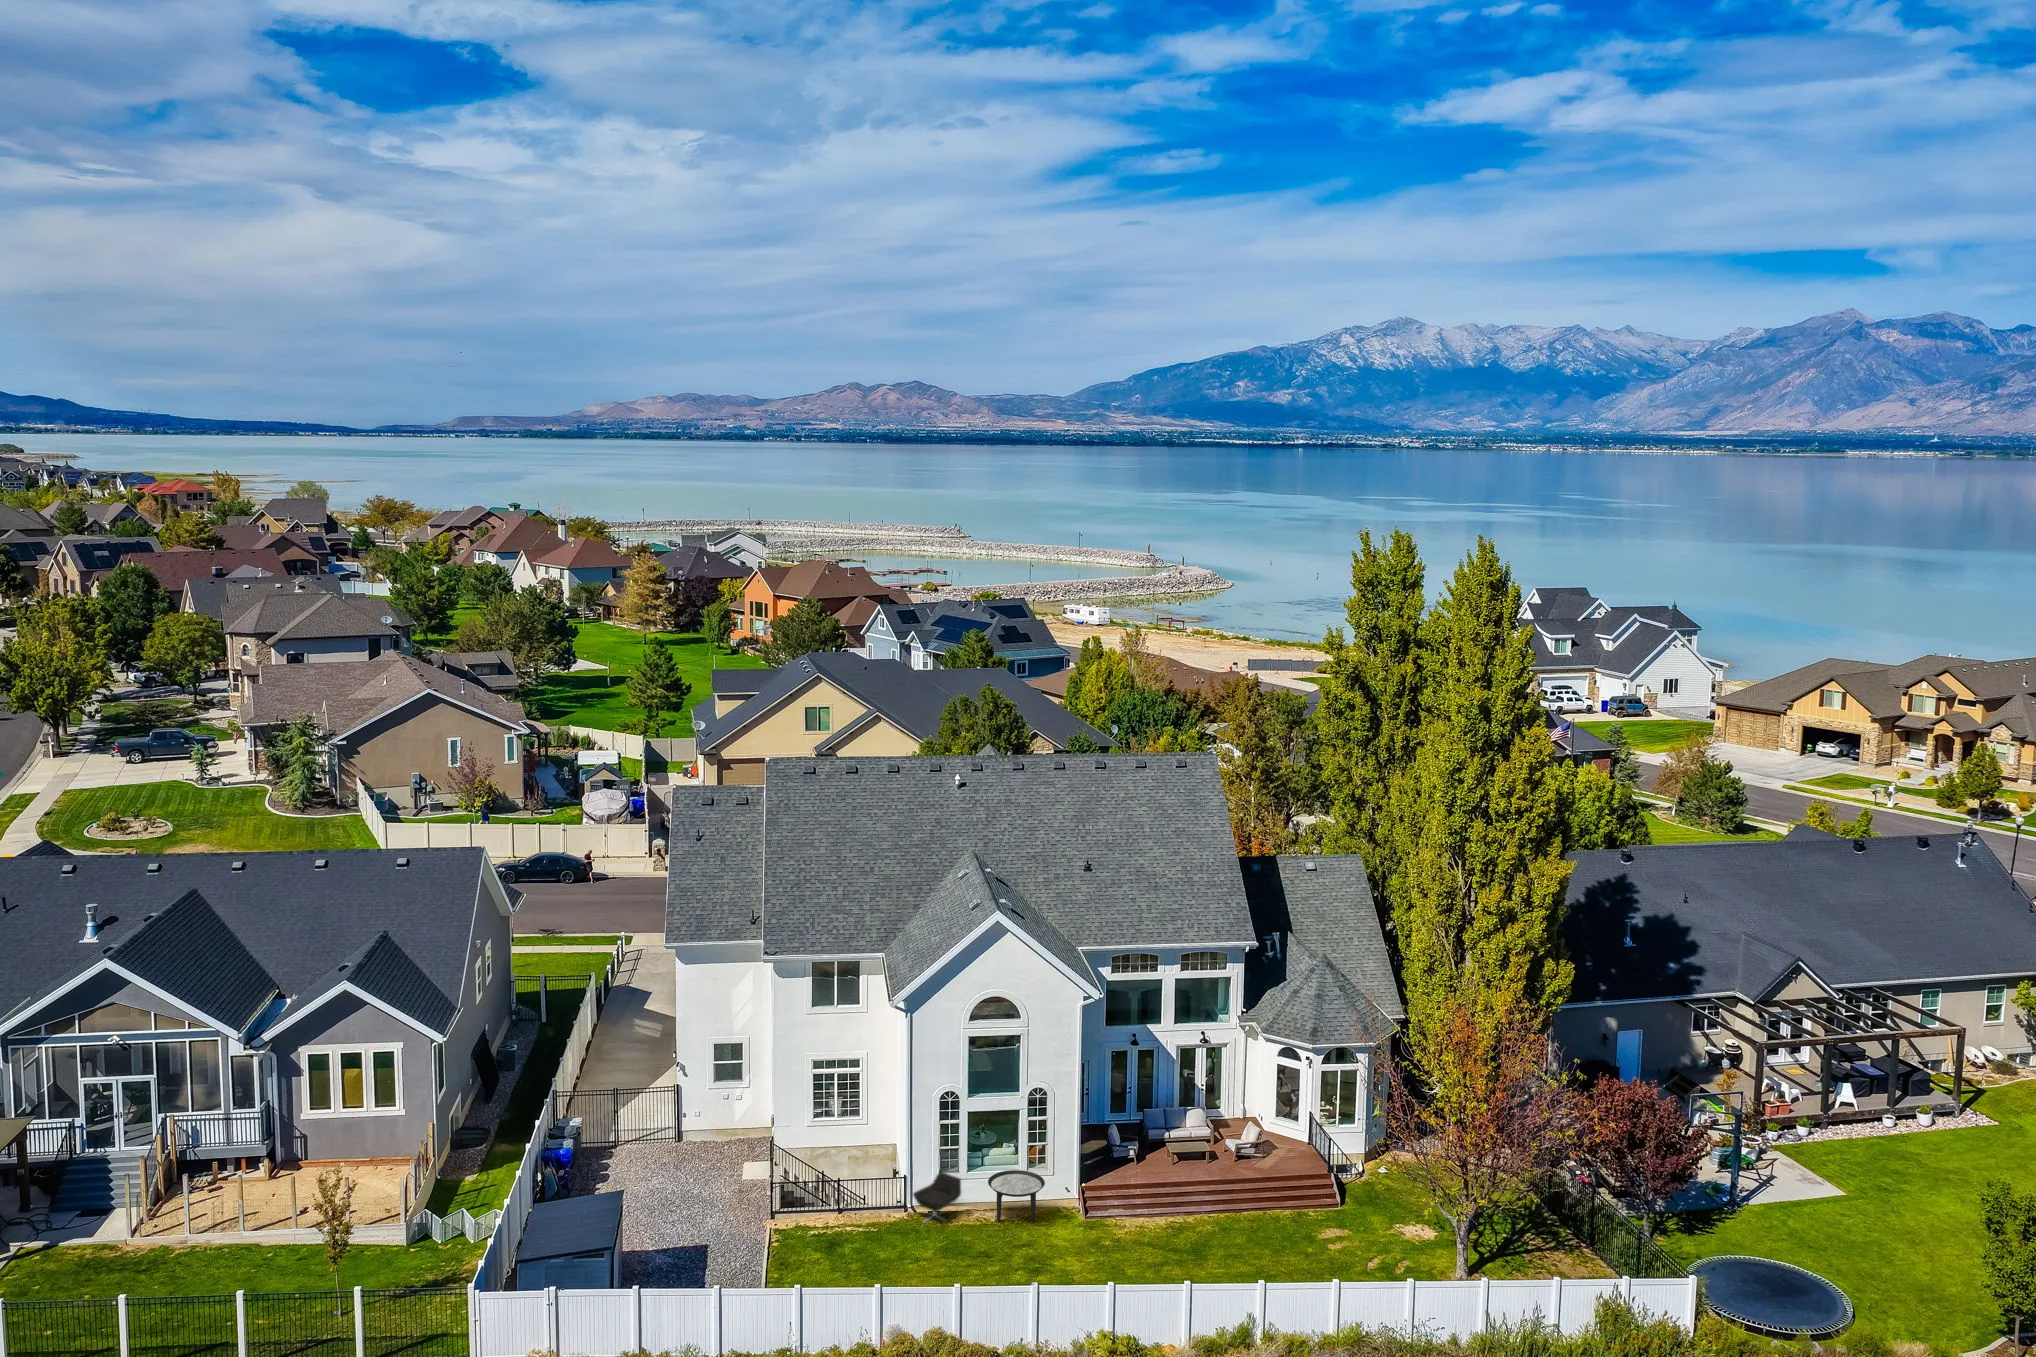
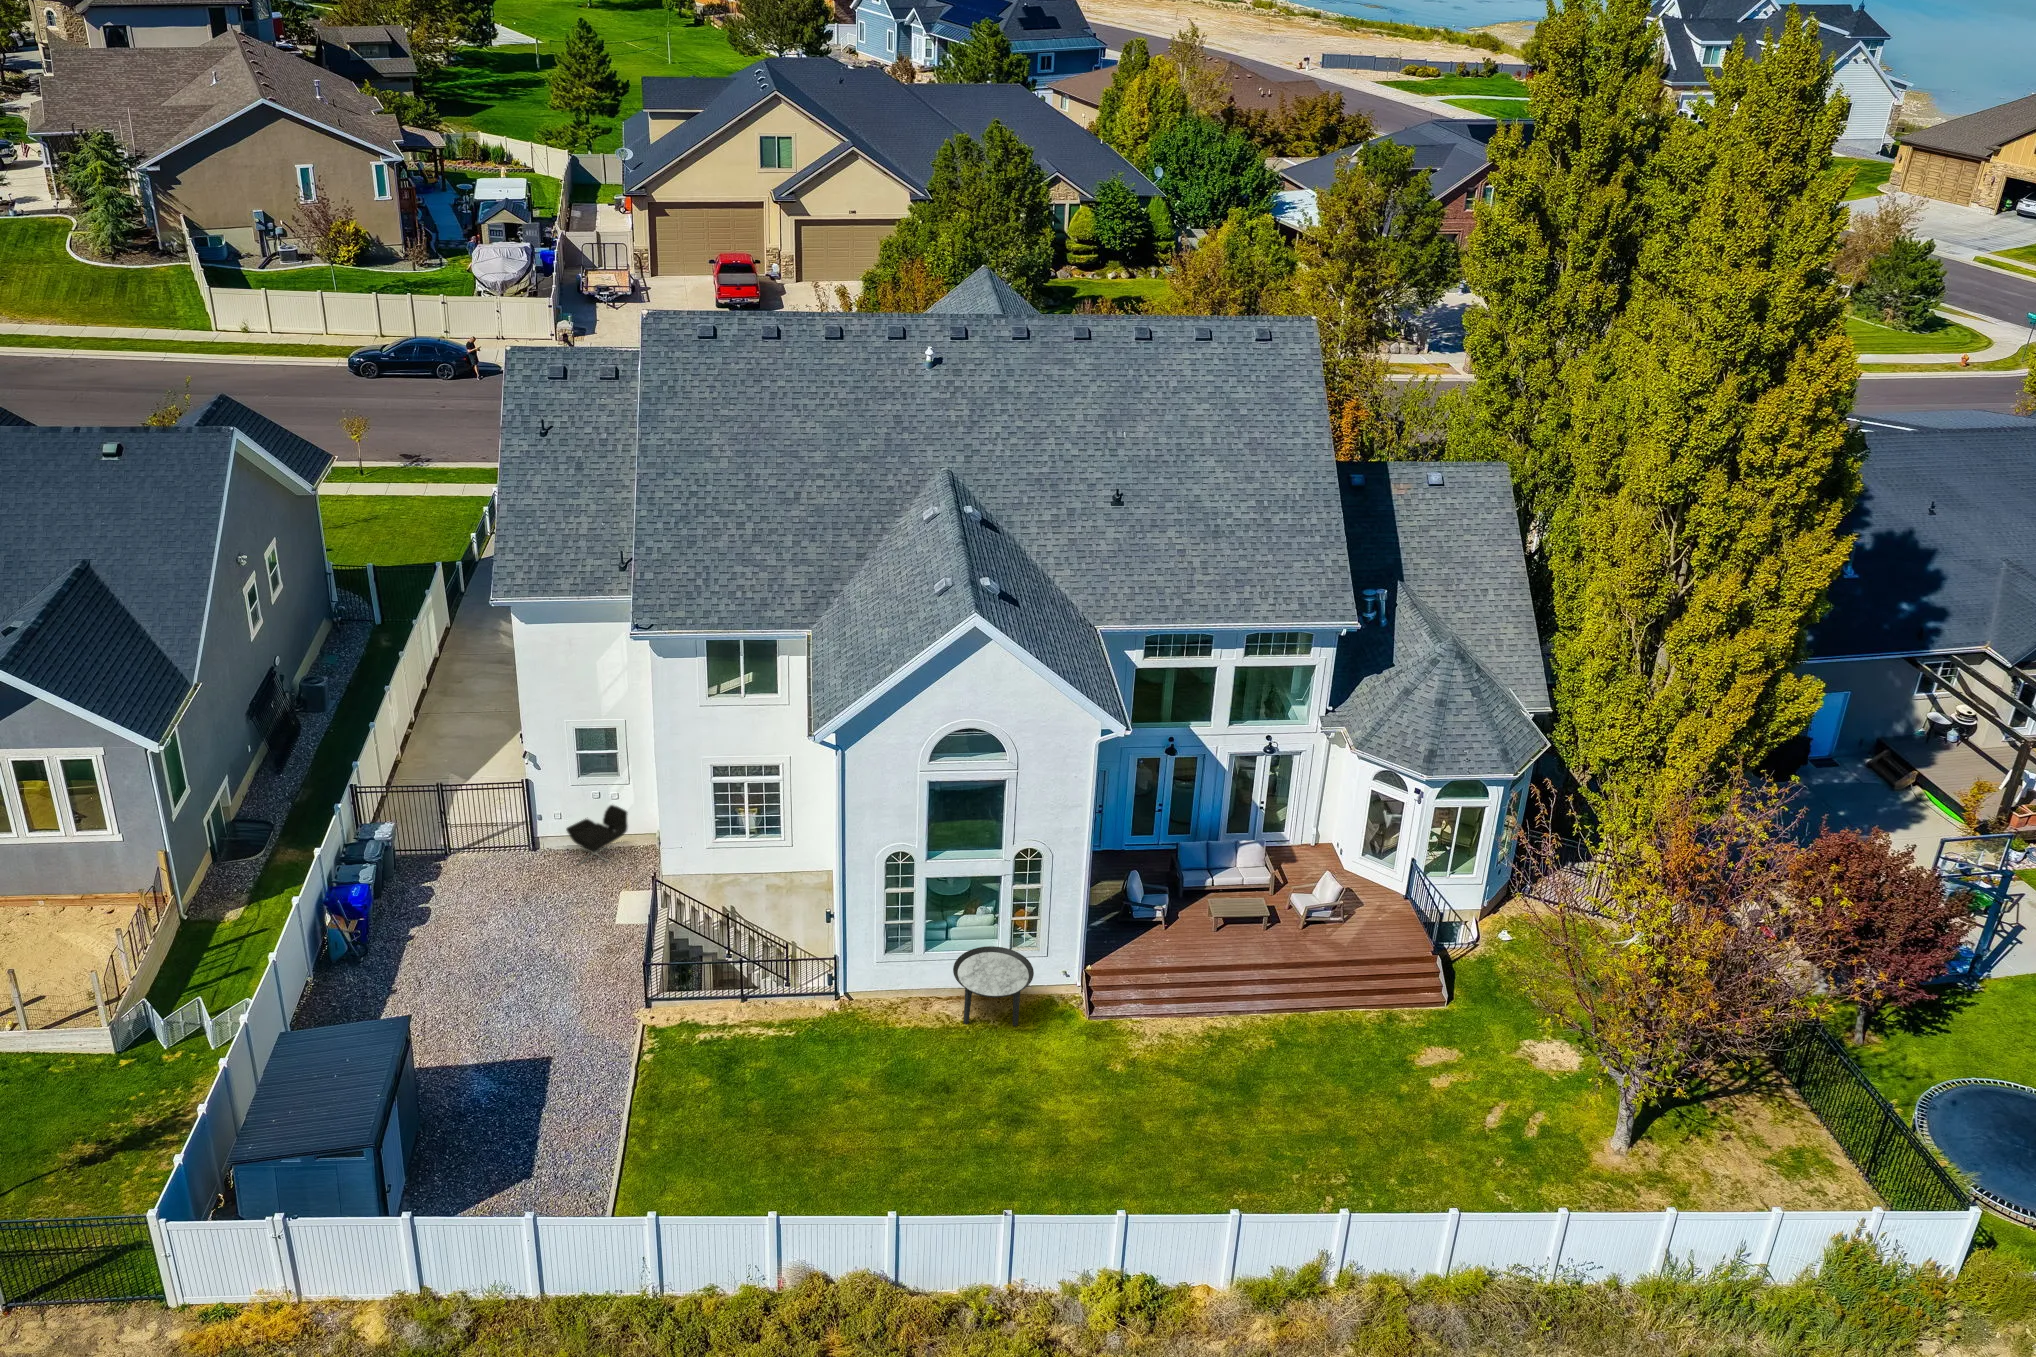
lounge chair: present [913,1172,961,1216] -> present [566,805,628,863]

